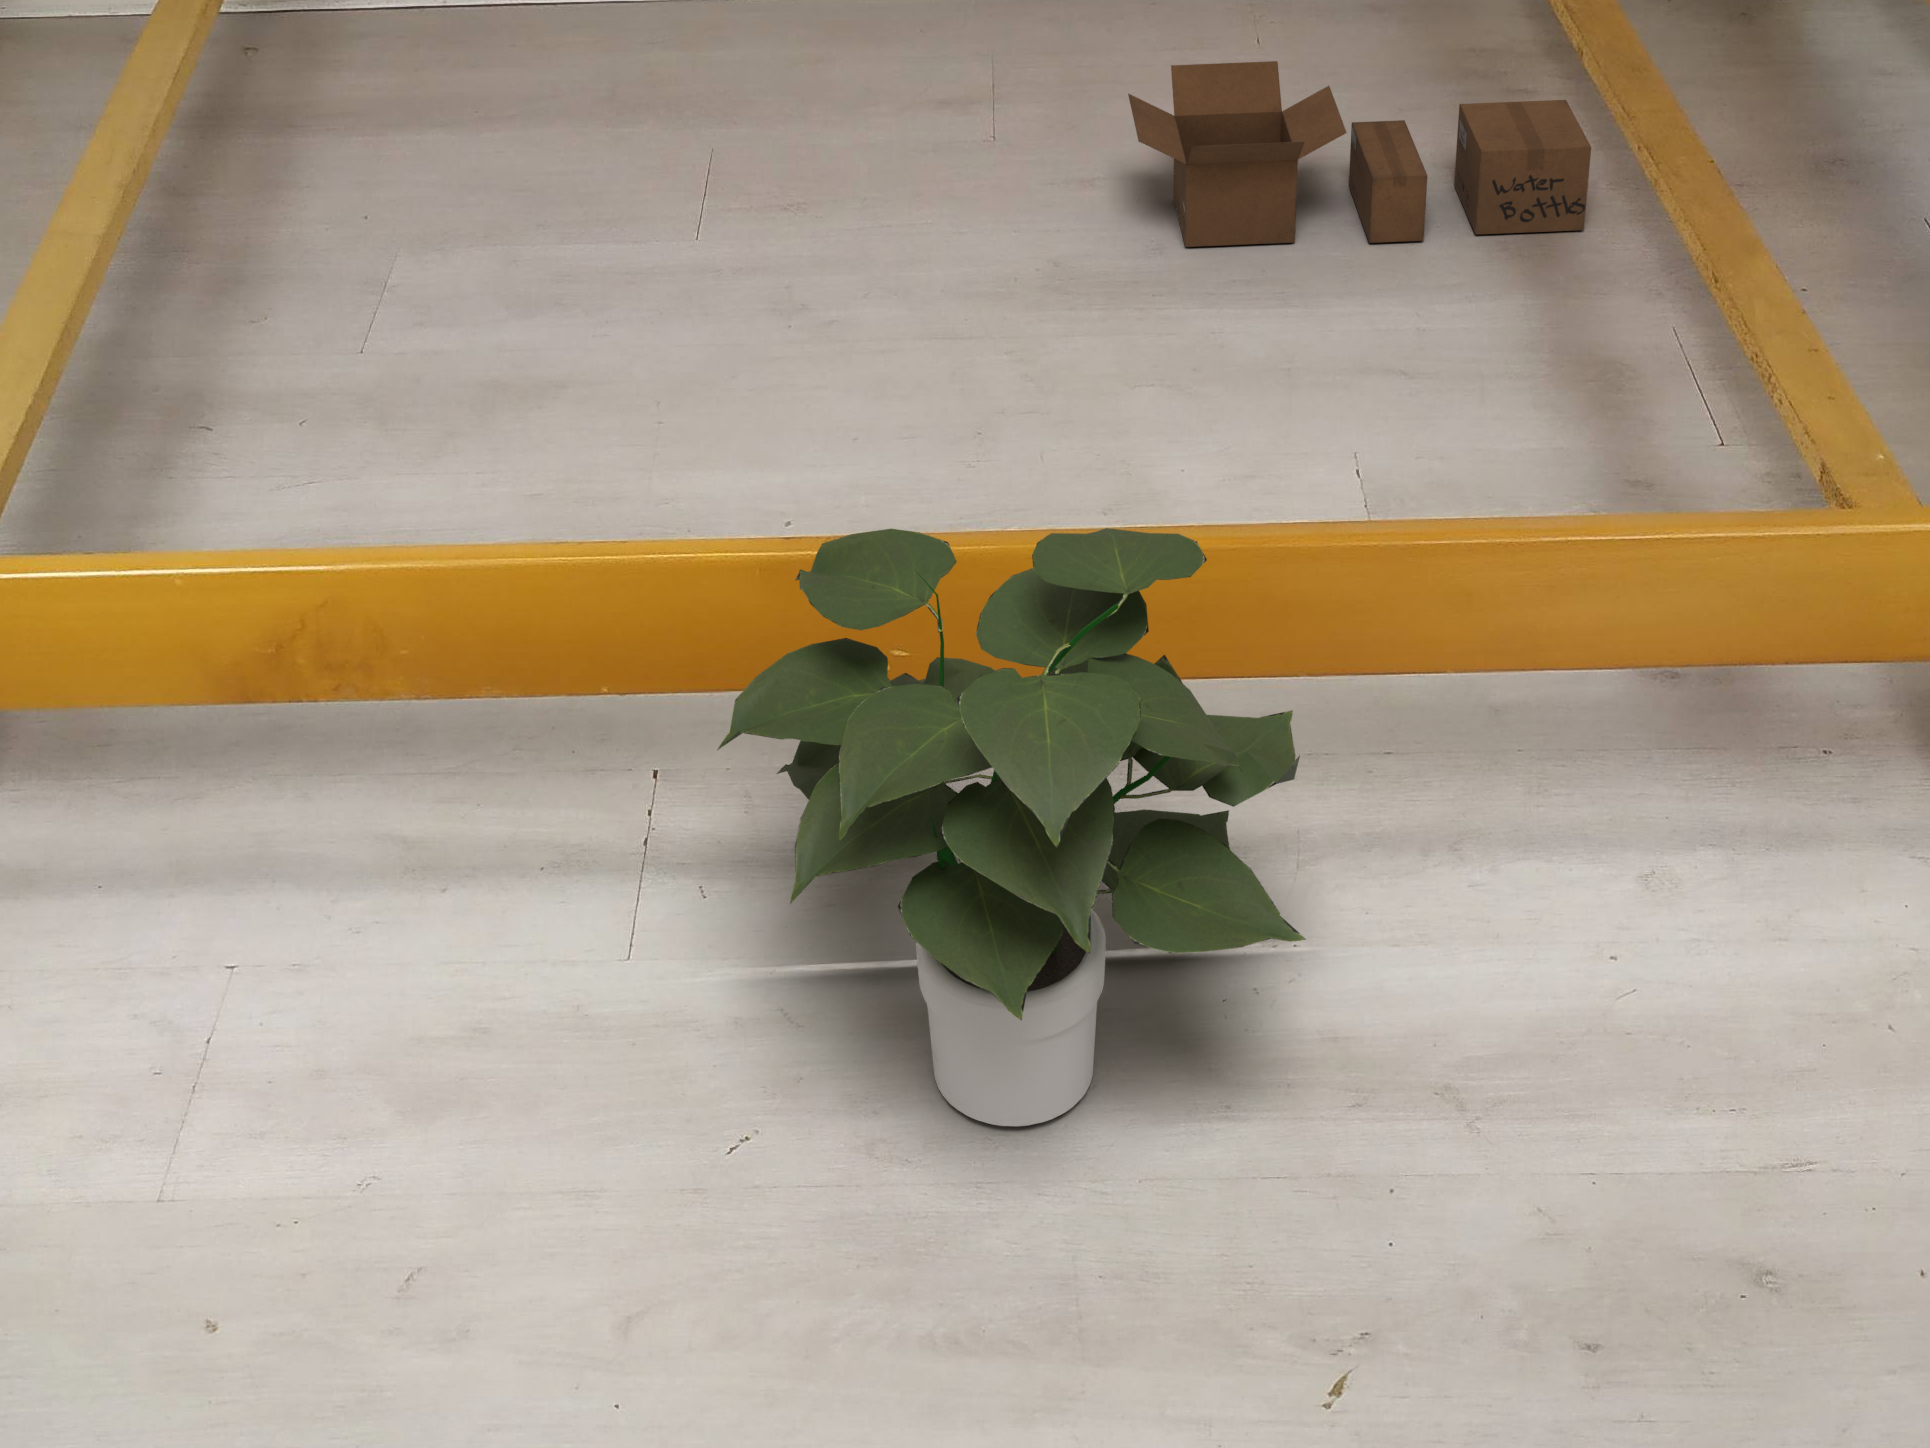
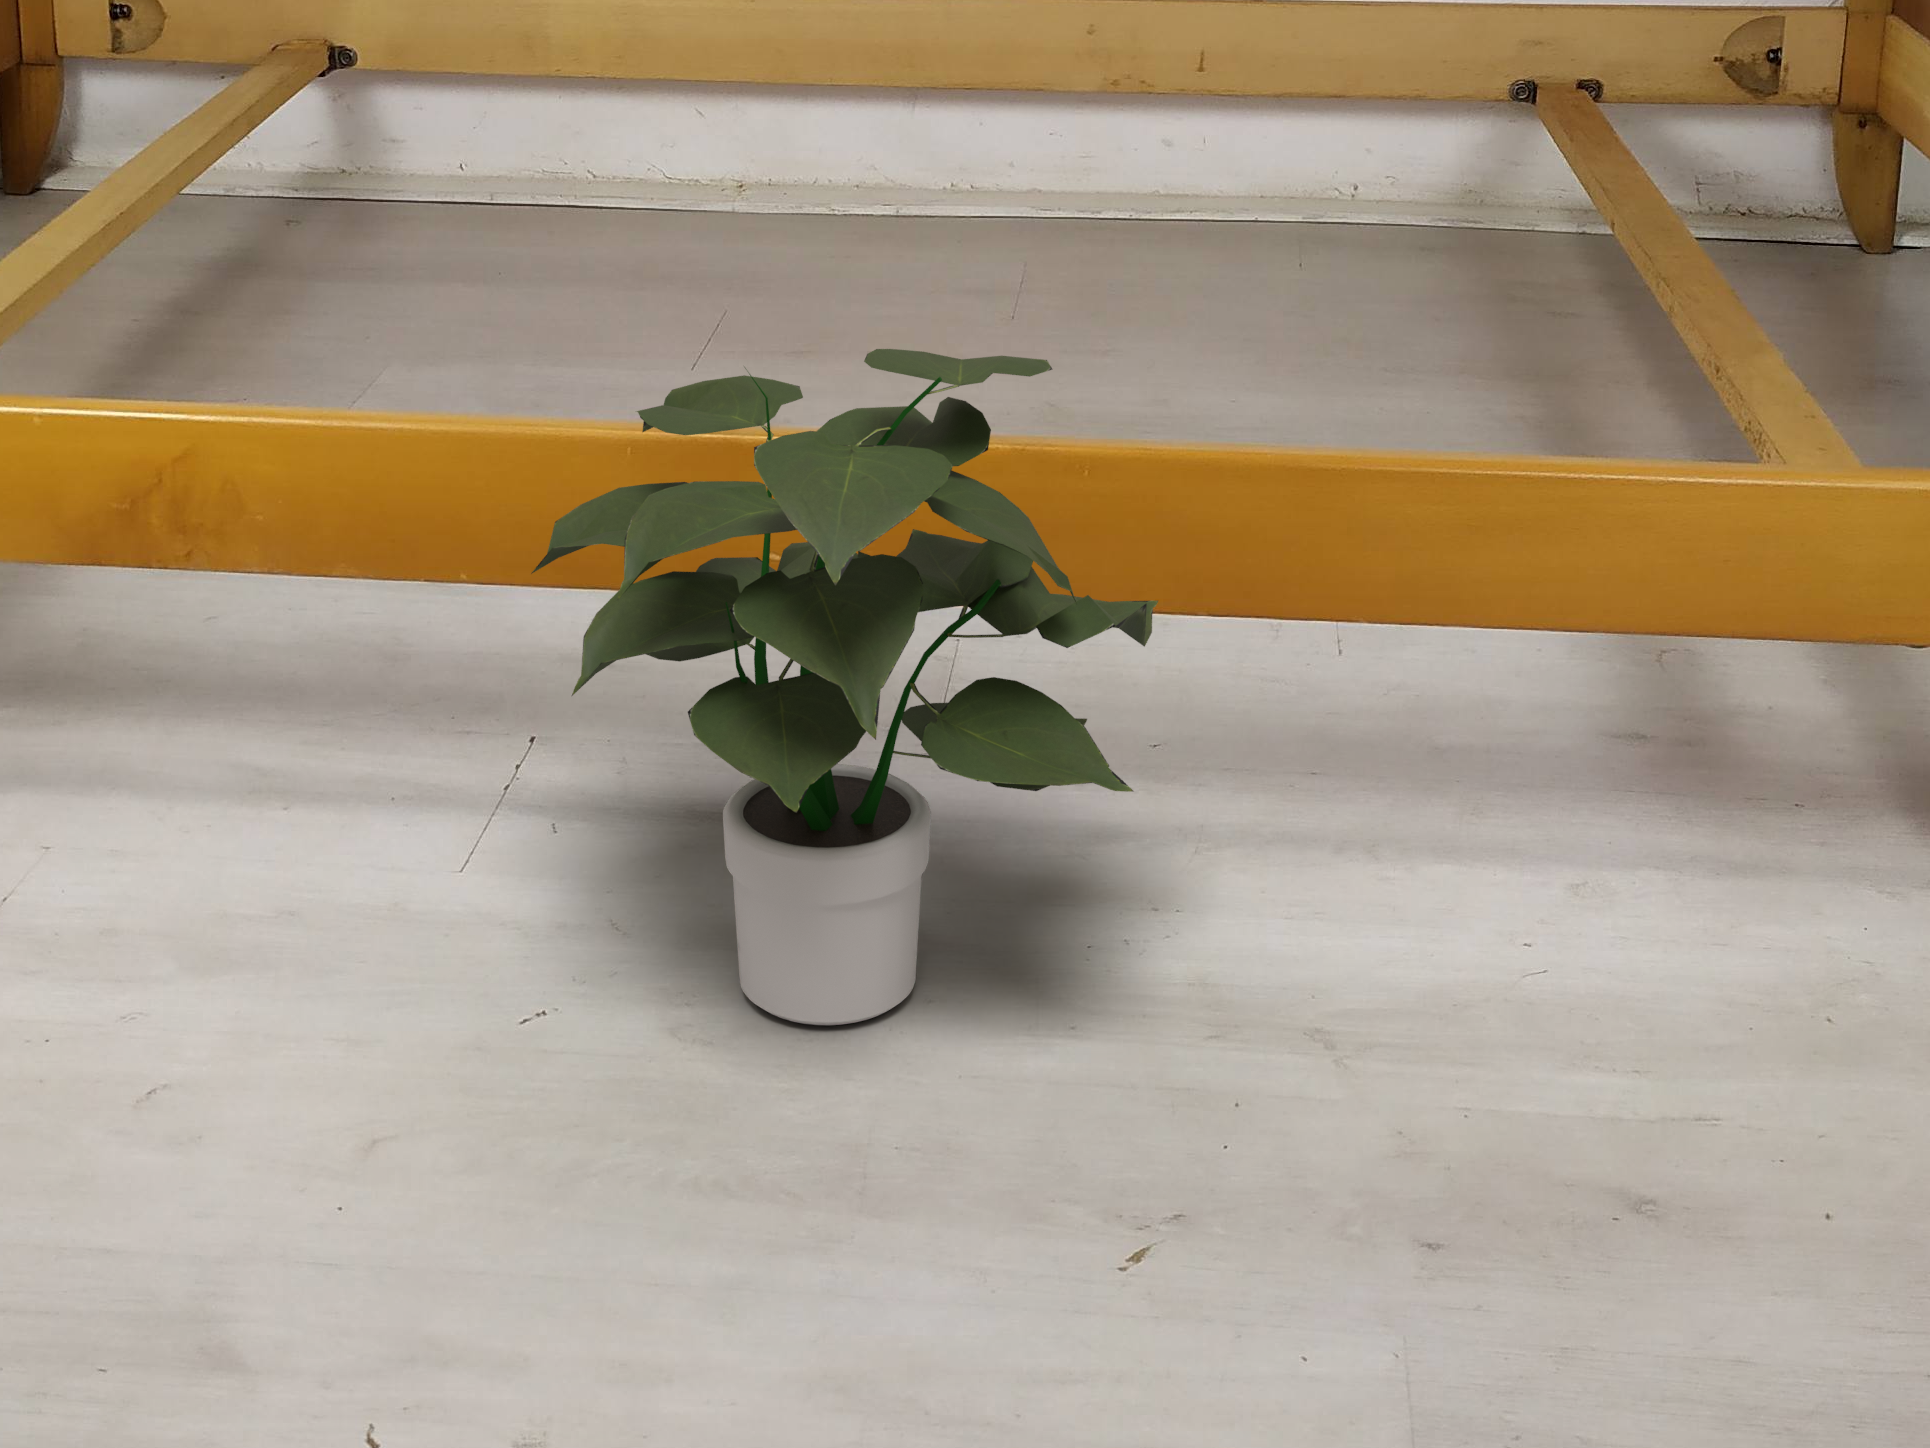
cardboard box: present [1128,61,1591,247] -> none [1137,228,1613,409]

